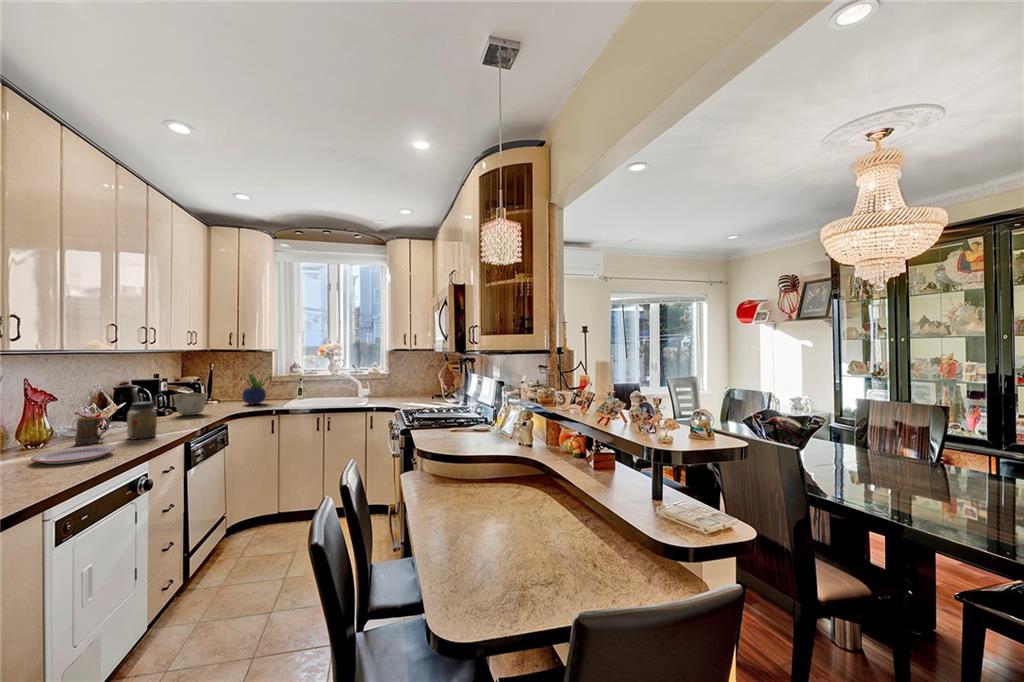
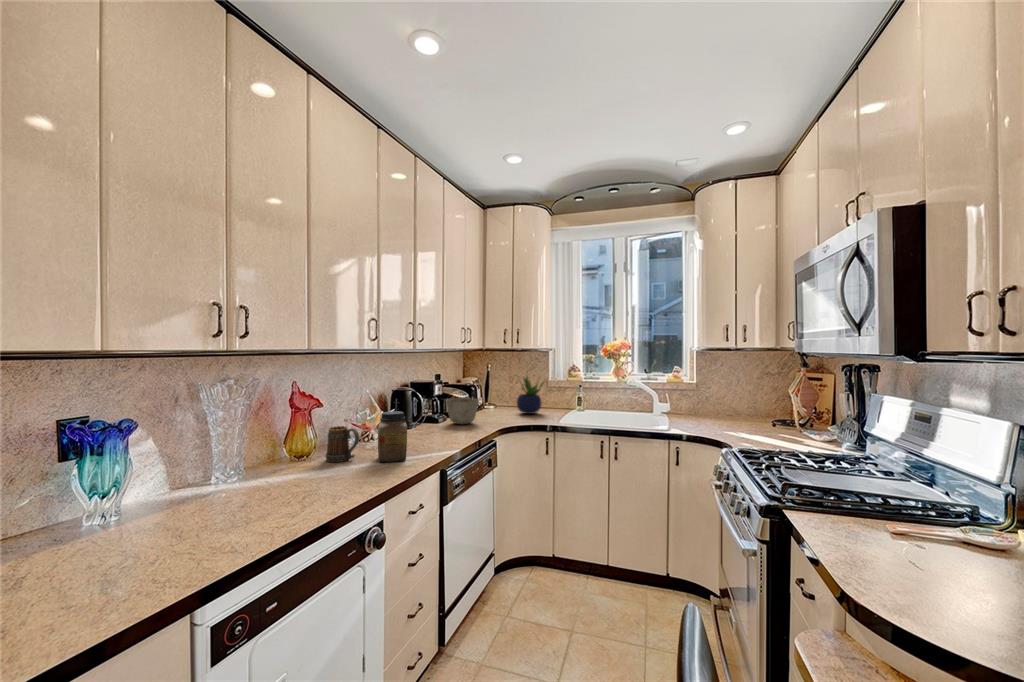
plate: present [31,446,115,464] -> none [241,472,339,505]

